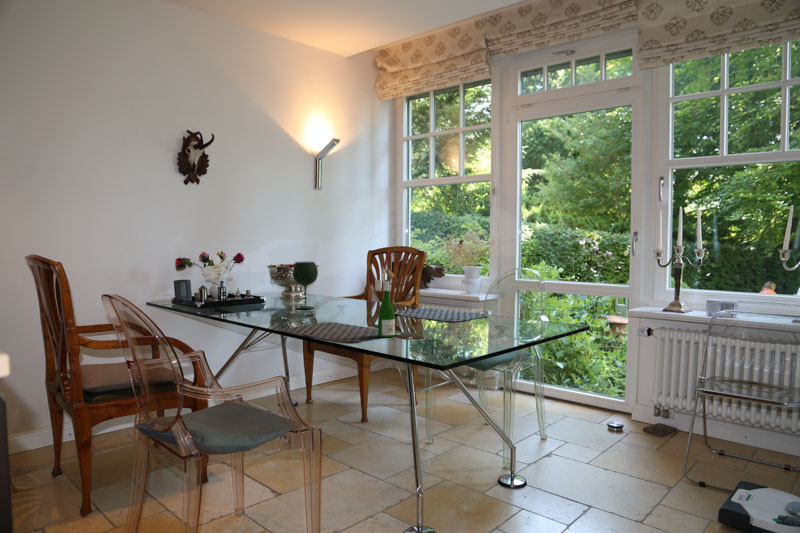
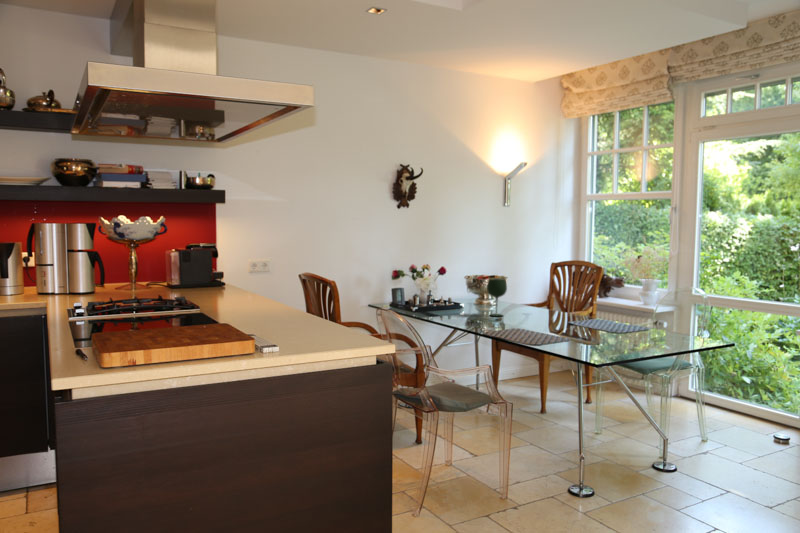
wine bottle: present [375,251,400,337] -> none [551,280,570,343]

